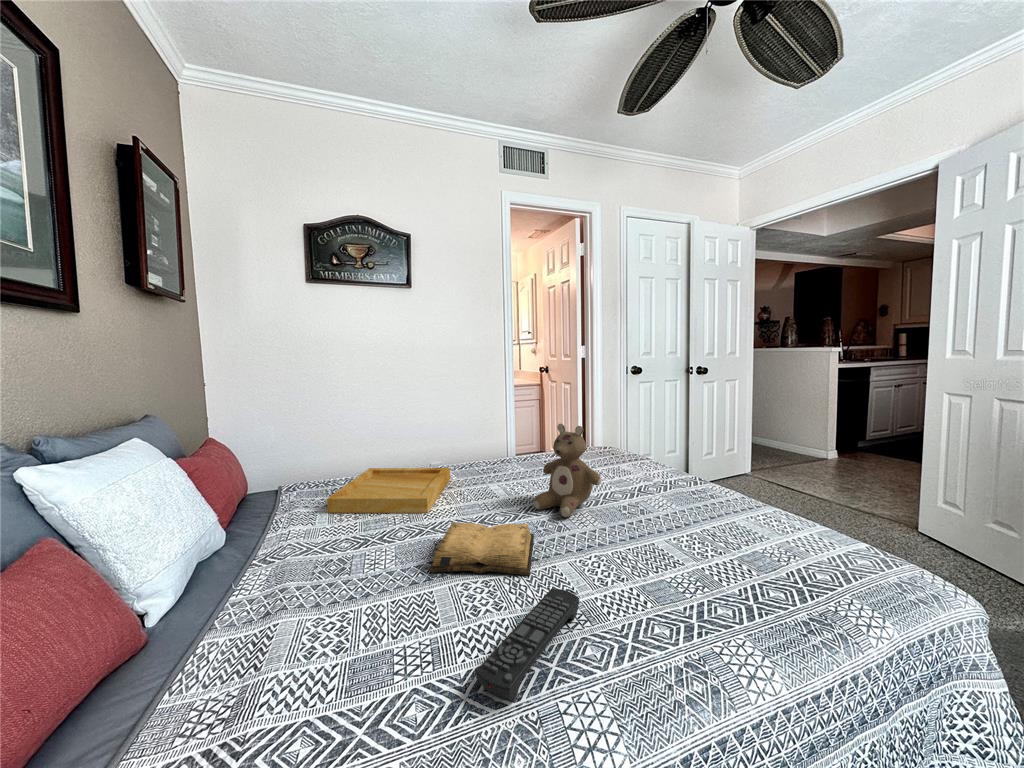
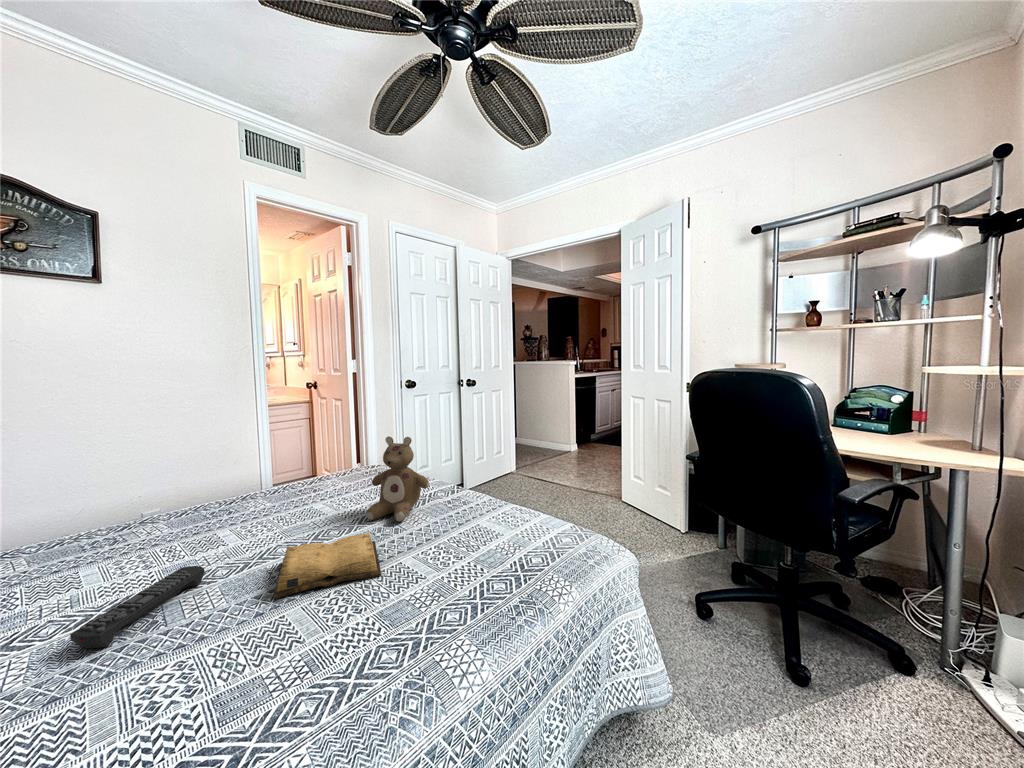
tray: present [327,468,450,513] -> none [96,497,261,574]
remote control: present [476,589,579,702] -> present [70,566,205,648]

